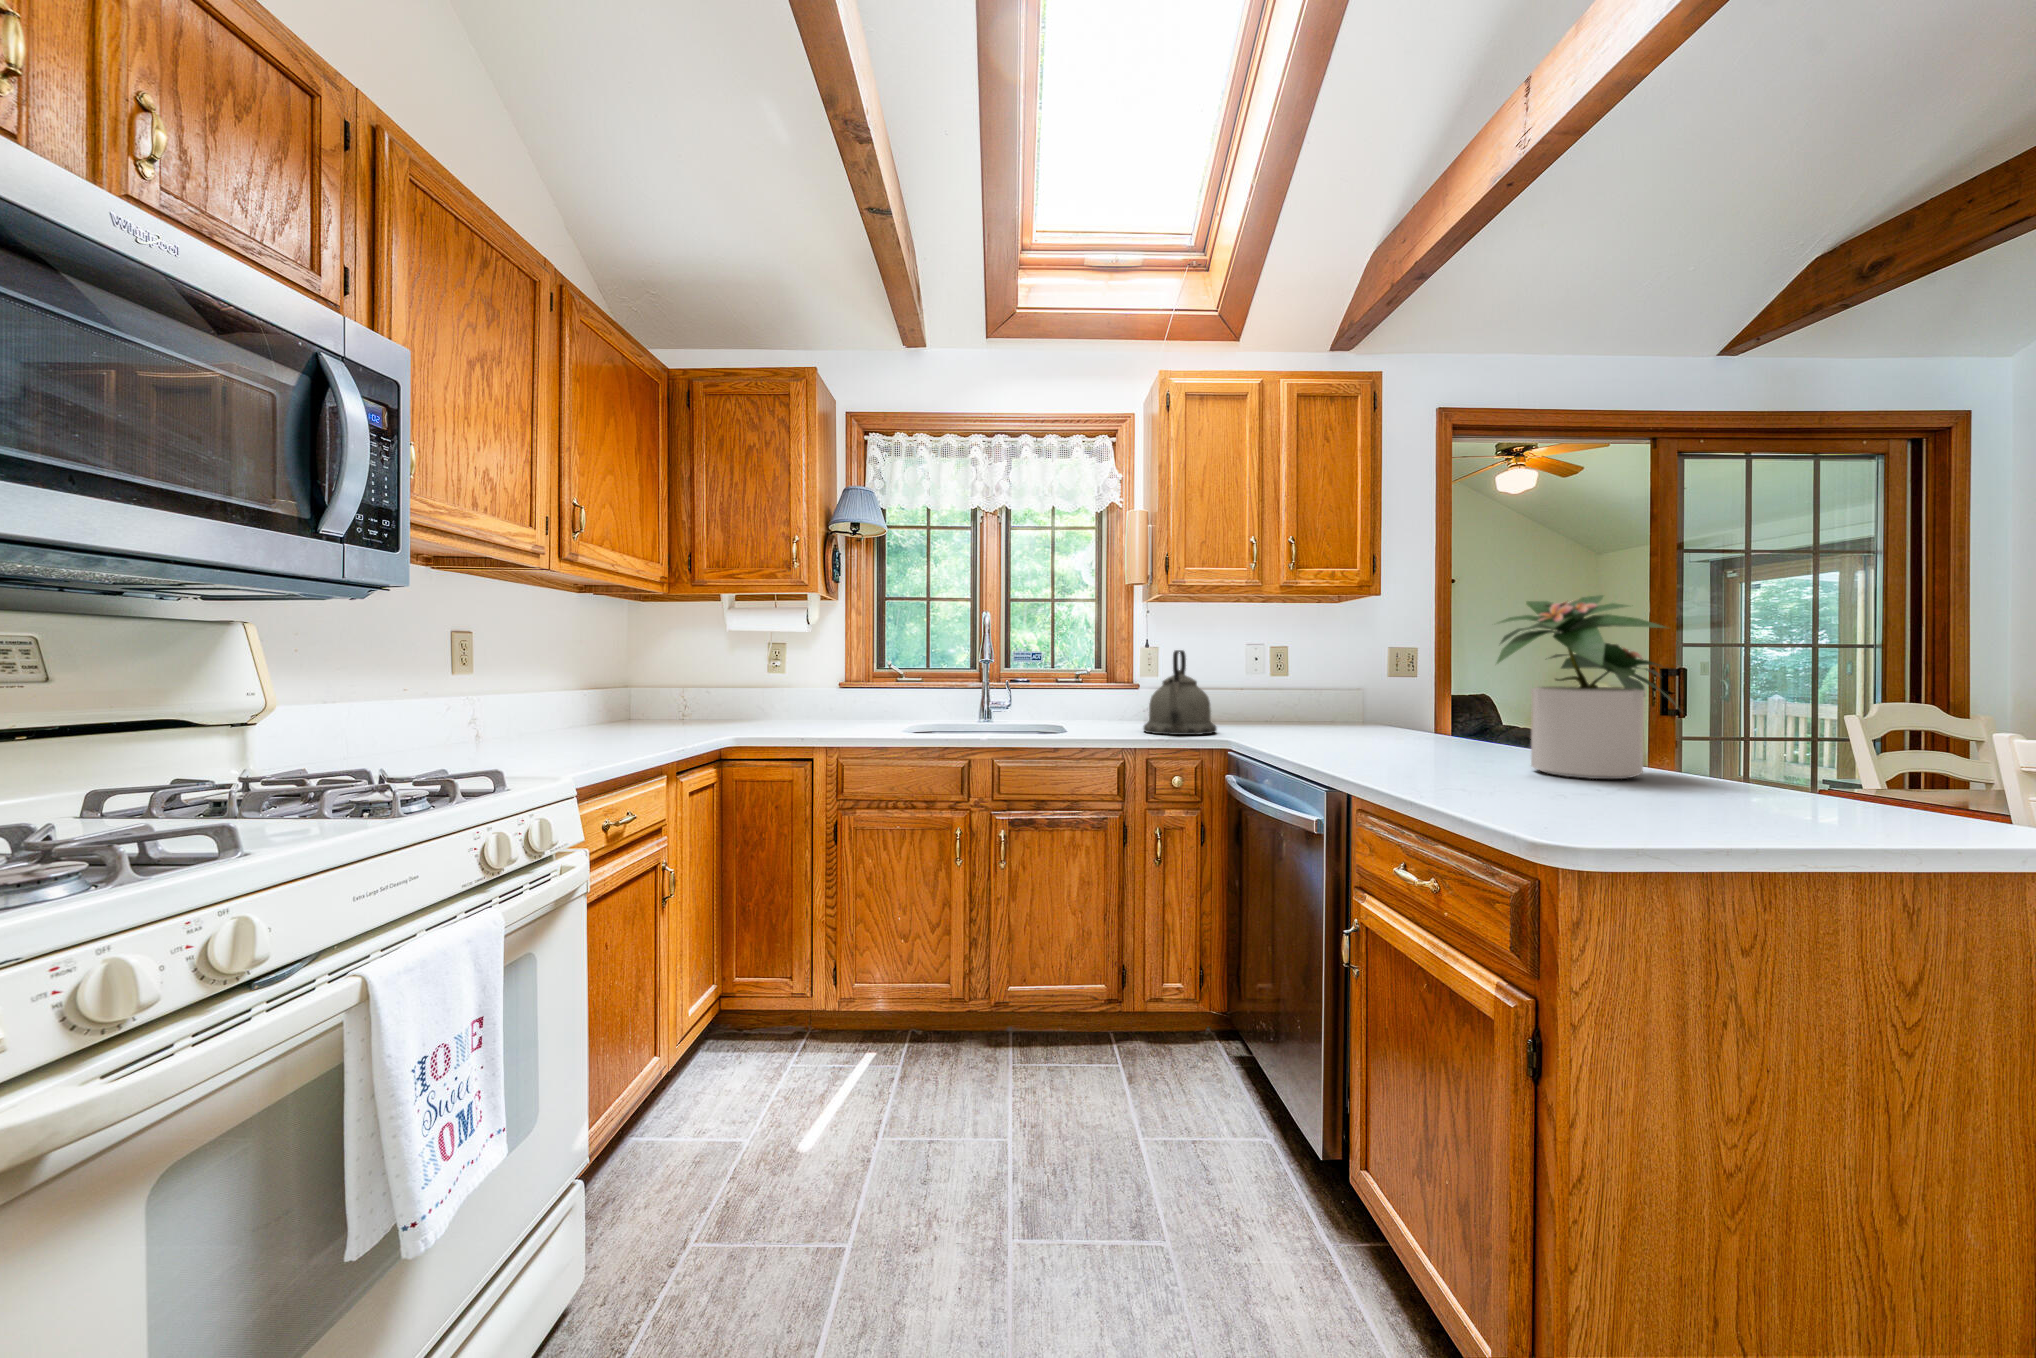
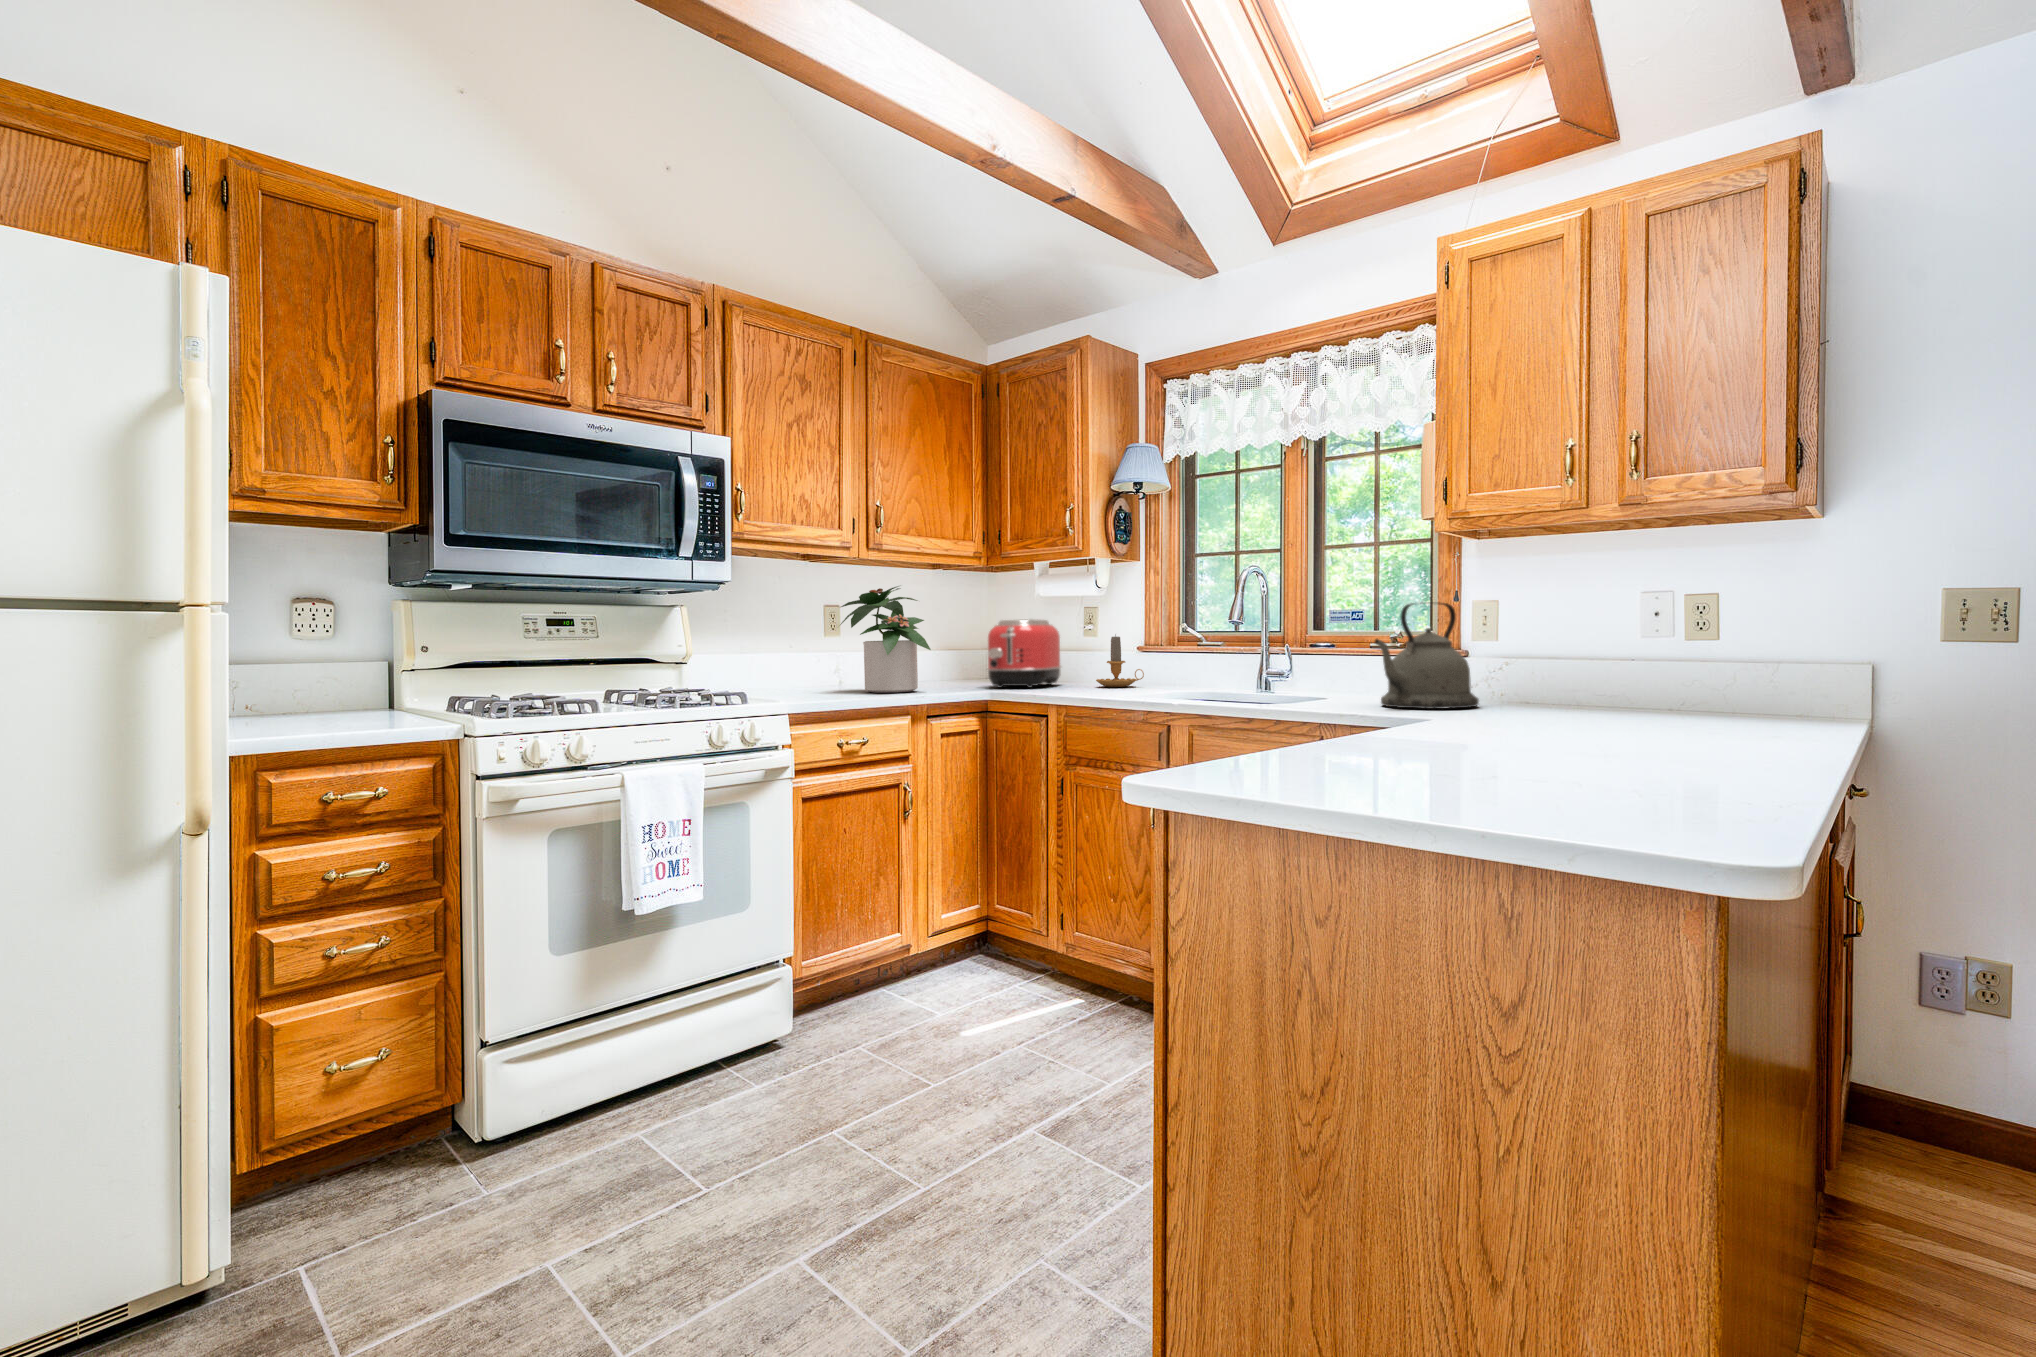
potted plant: present [1497,595,1676,779] -> present [840,586,931,693]
toaster: none [688,654,764,729] -> present [987,619,1061,688]
candle: none [807,670,858,724] -> present [1096,636,1144,687]

